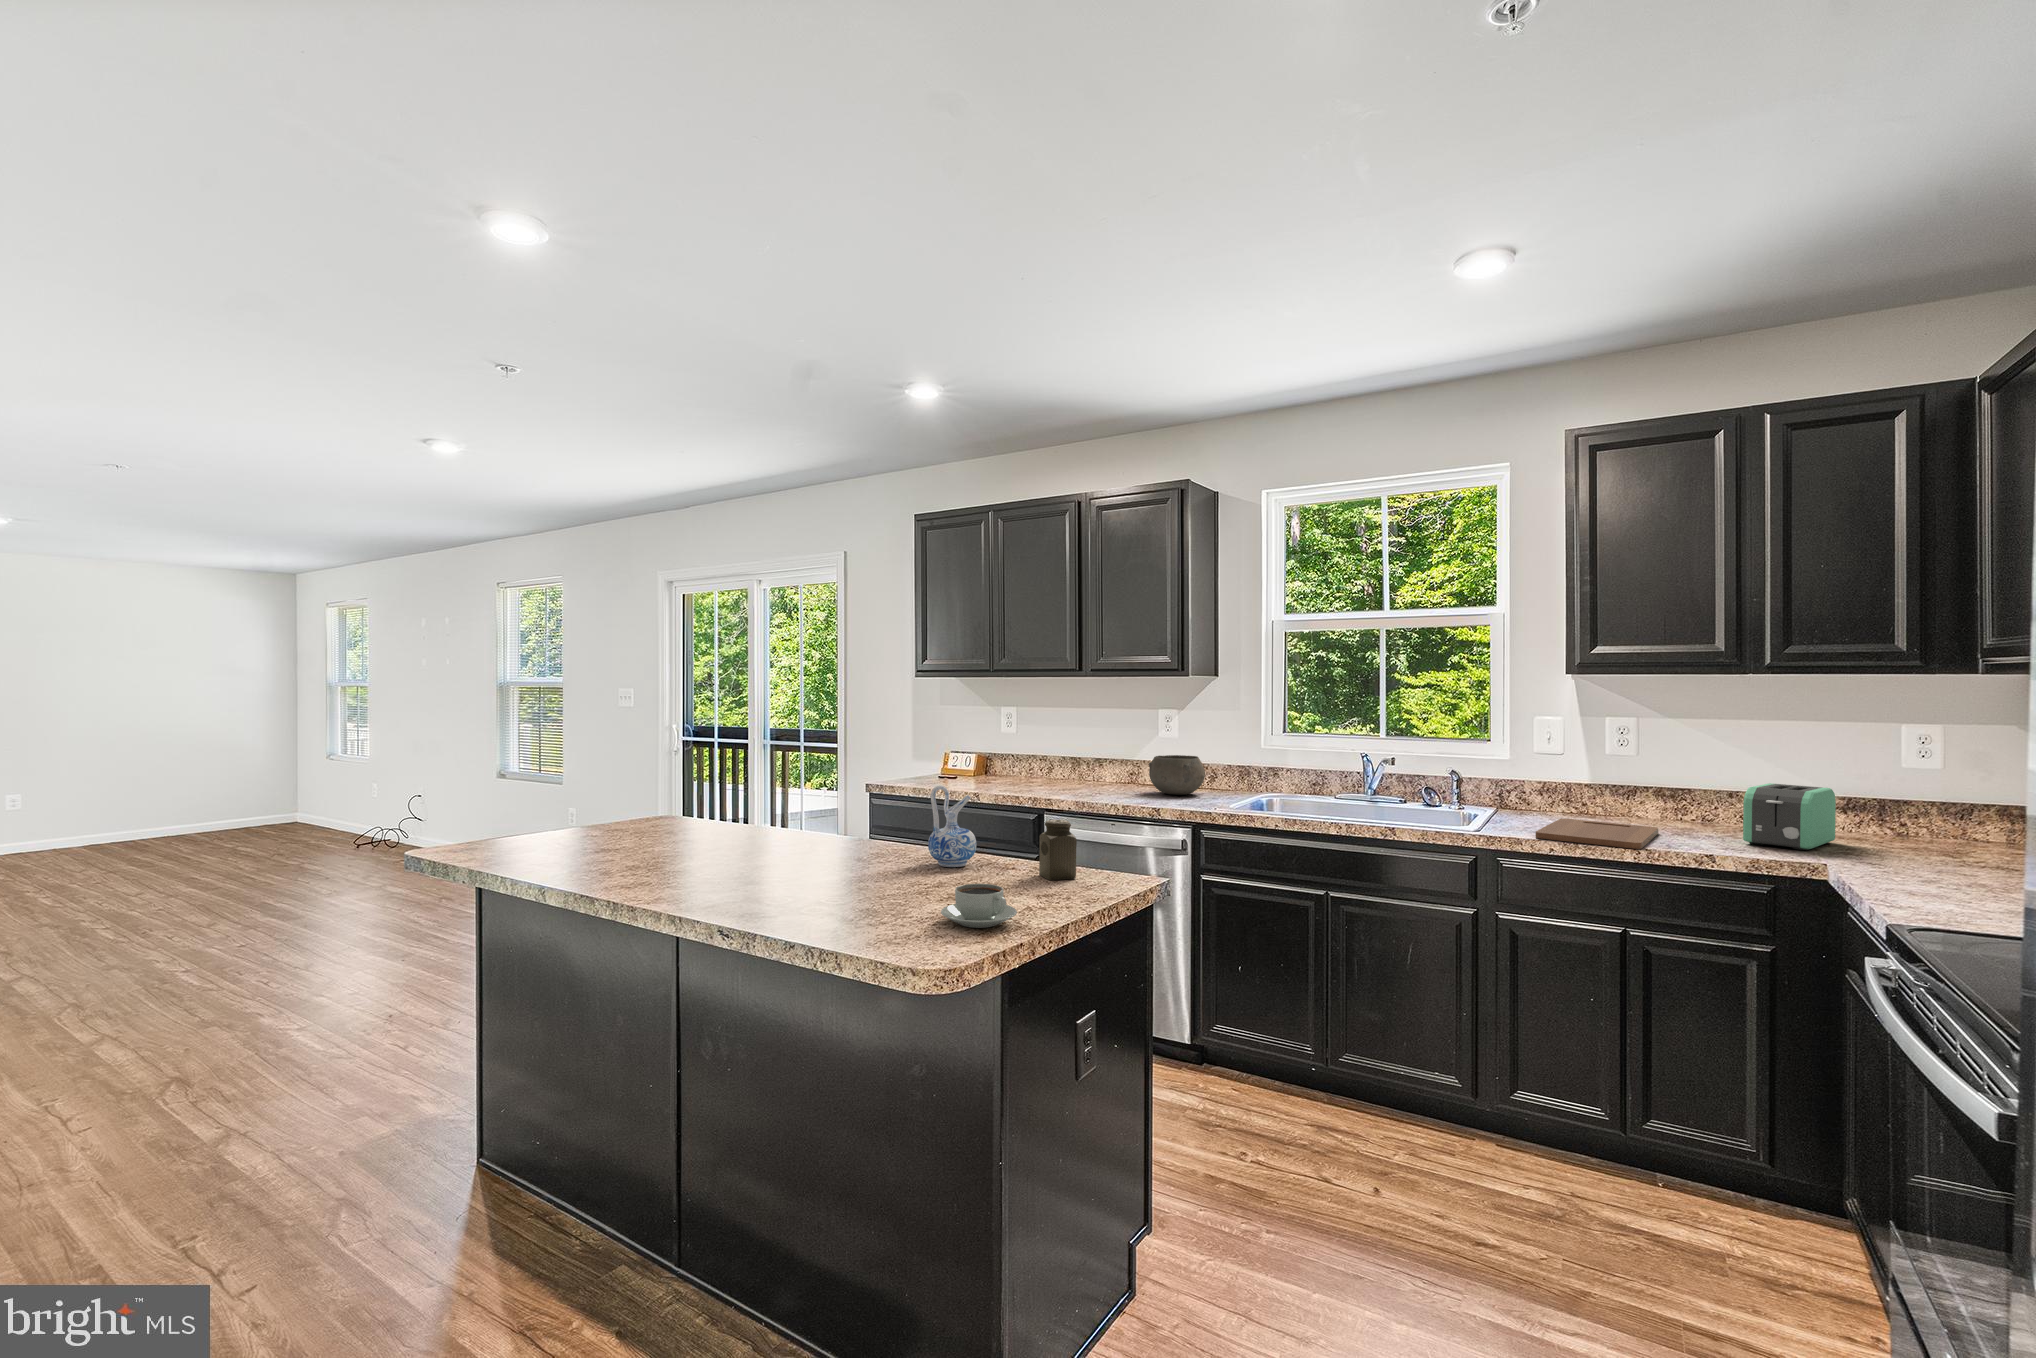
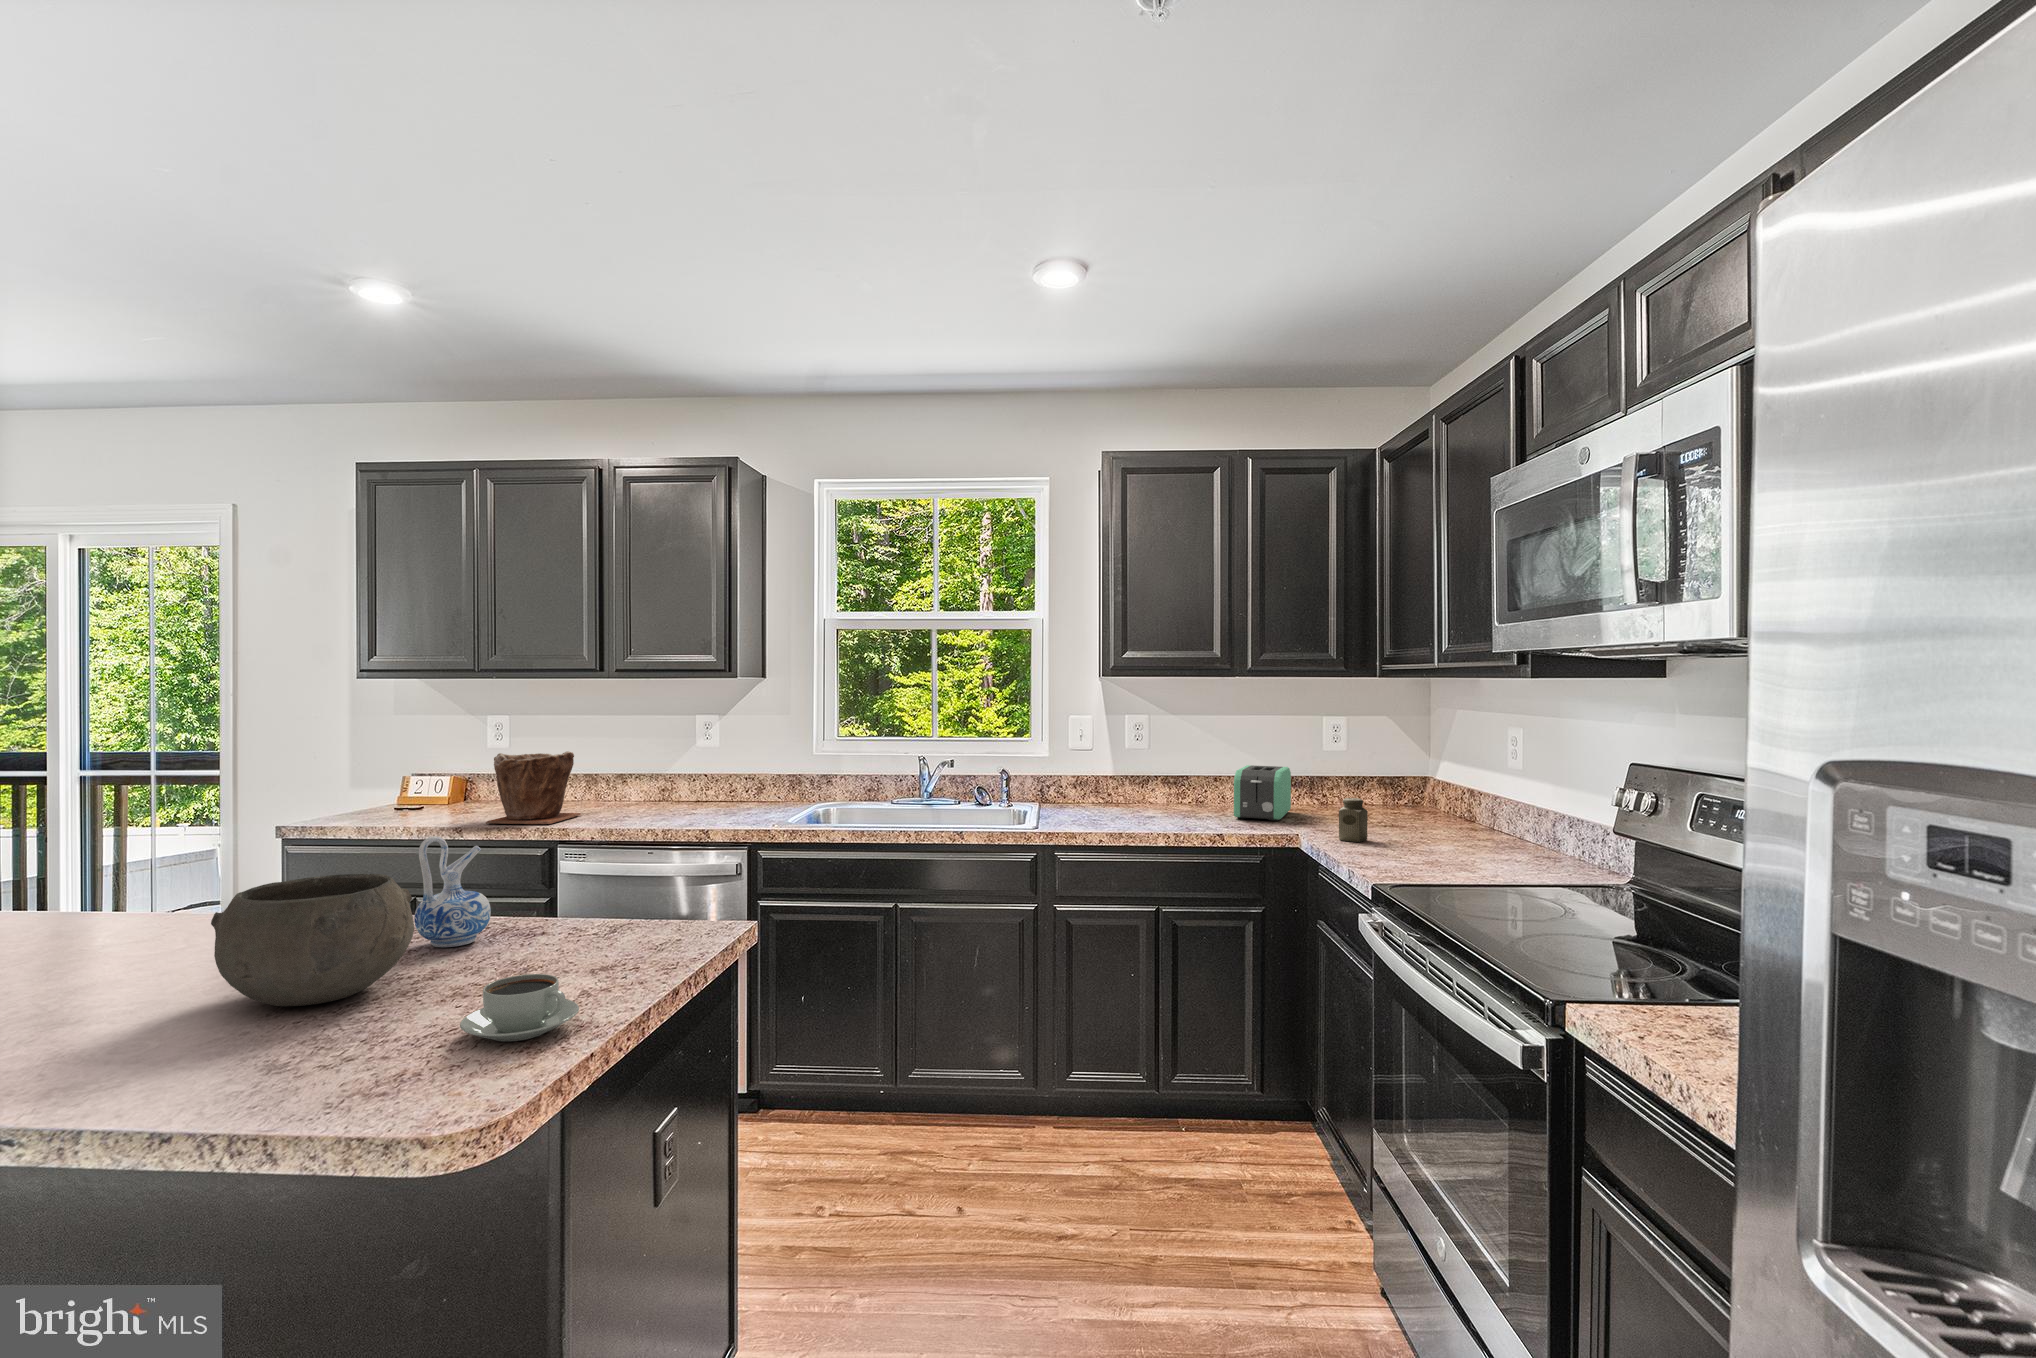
plant pot: none [996,735,1066,794] -> present [486,751,581,824]
bowl: present [1149,755,1205,795] -> present [211,874,414,1006]
cutting board: present [1536,818,1658,849] -> none [1082,808,1172,832]
salt shaker: present [1039,819,1077,880] -> present [1339,798,1368,842]

